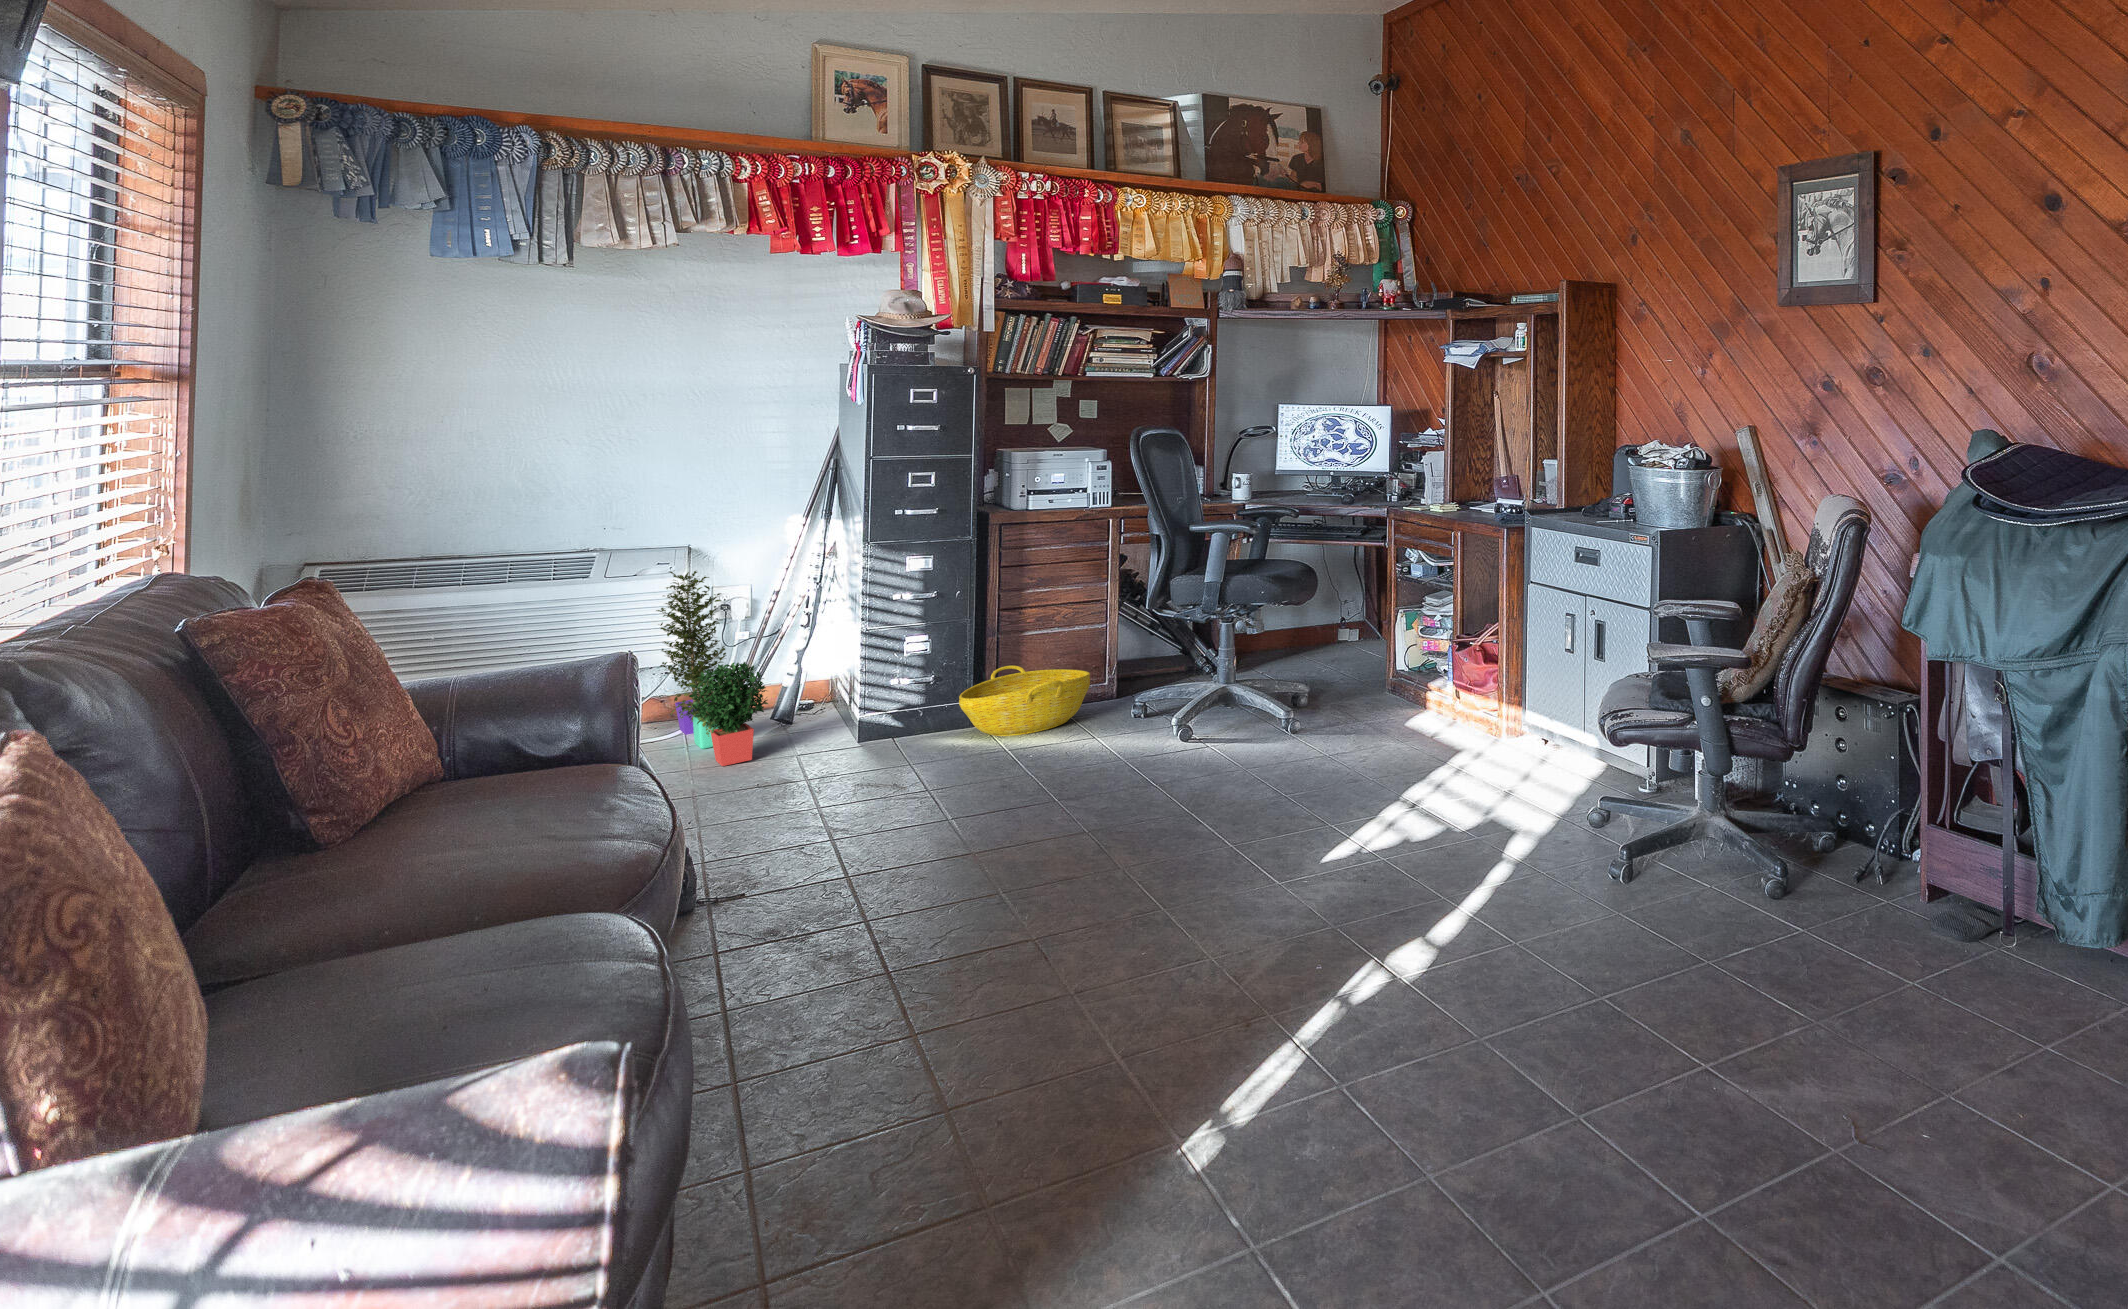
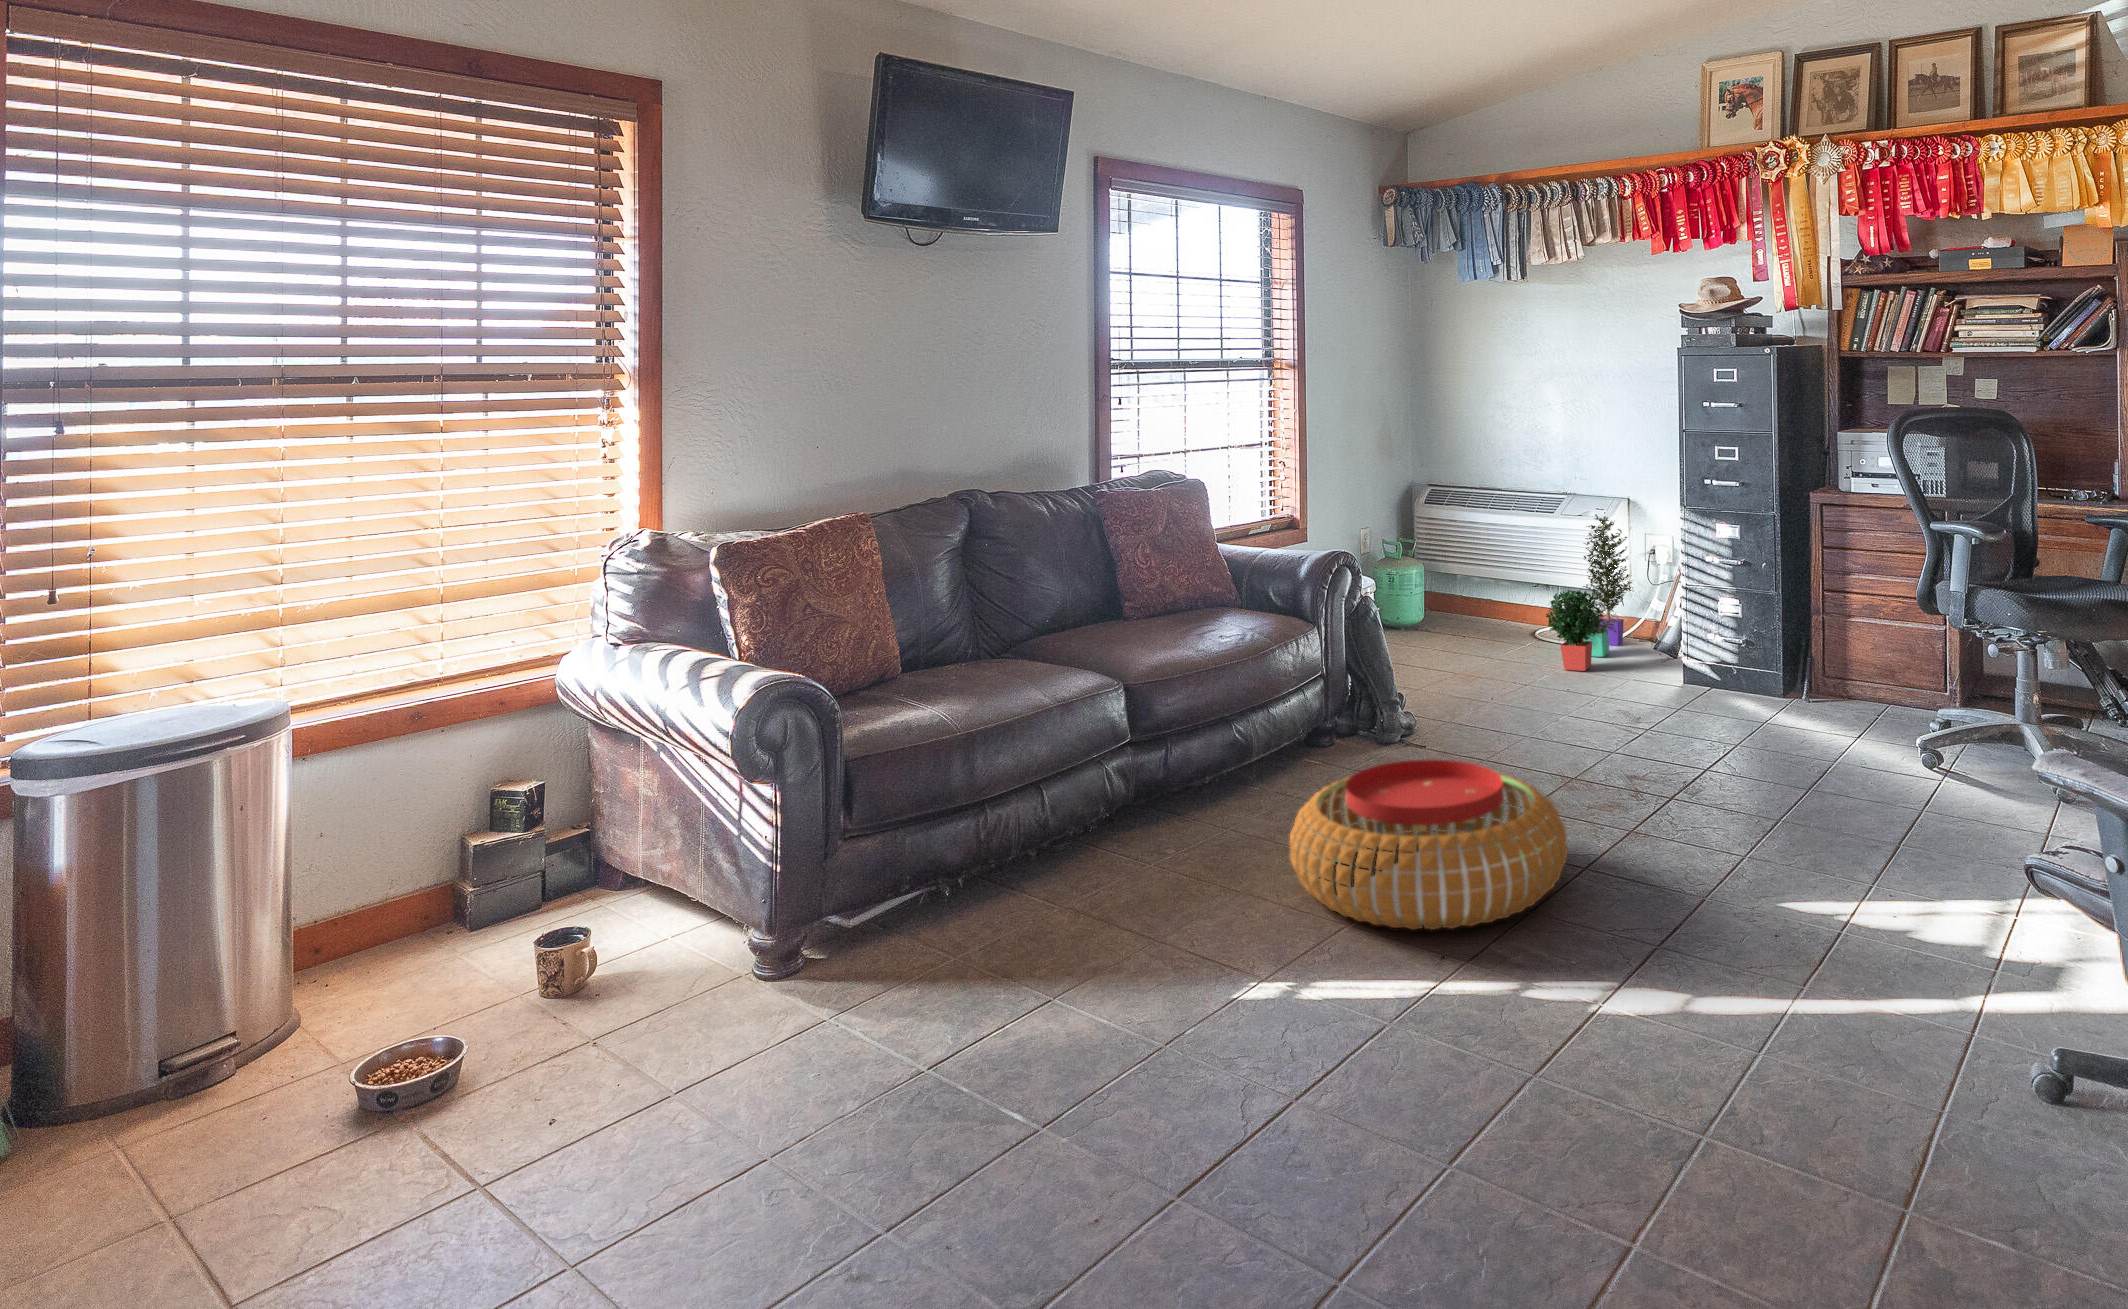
basket: present [959,666,1090,736] -> none [1737,645,1880,715]
pouf: none [964,817,1287,1026] -> present [1290,760,1568,930]

